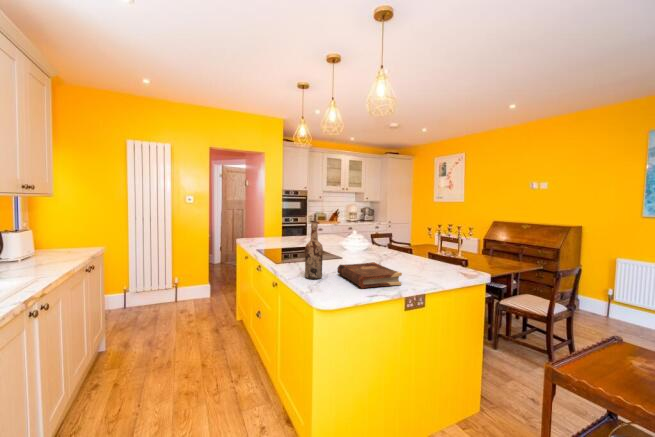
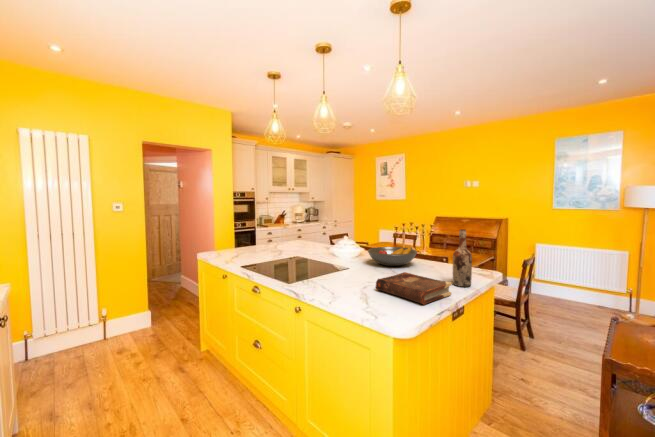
wine bottle: present [305,221,323,279] -> present [453,229,472,287]
fruit bowl: none [363,242,411,260] -> present [368,247,417,266]

